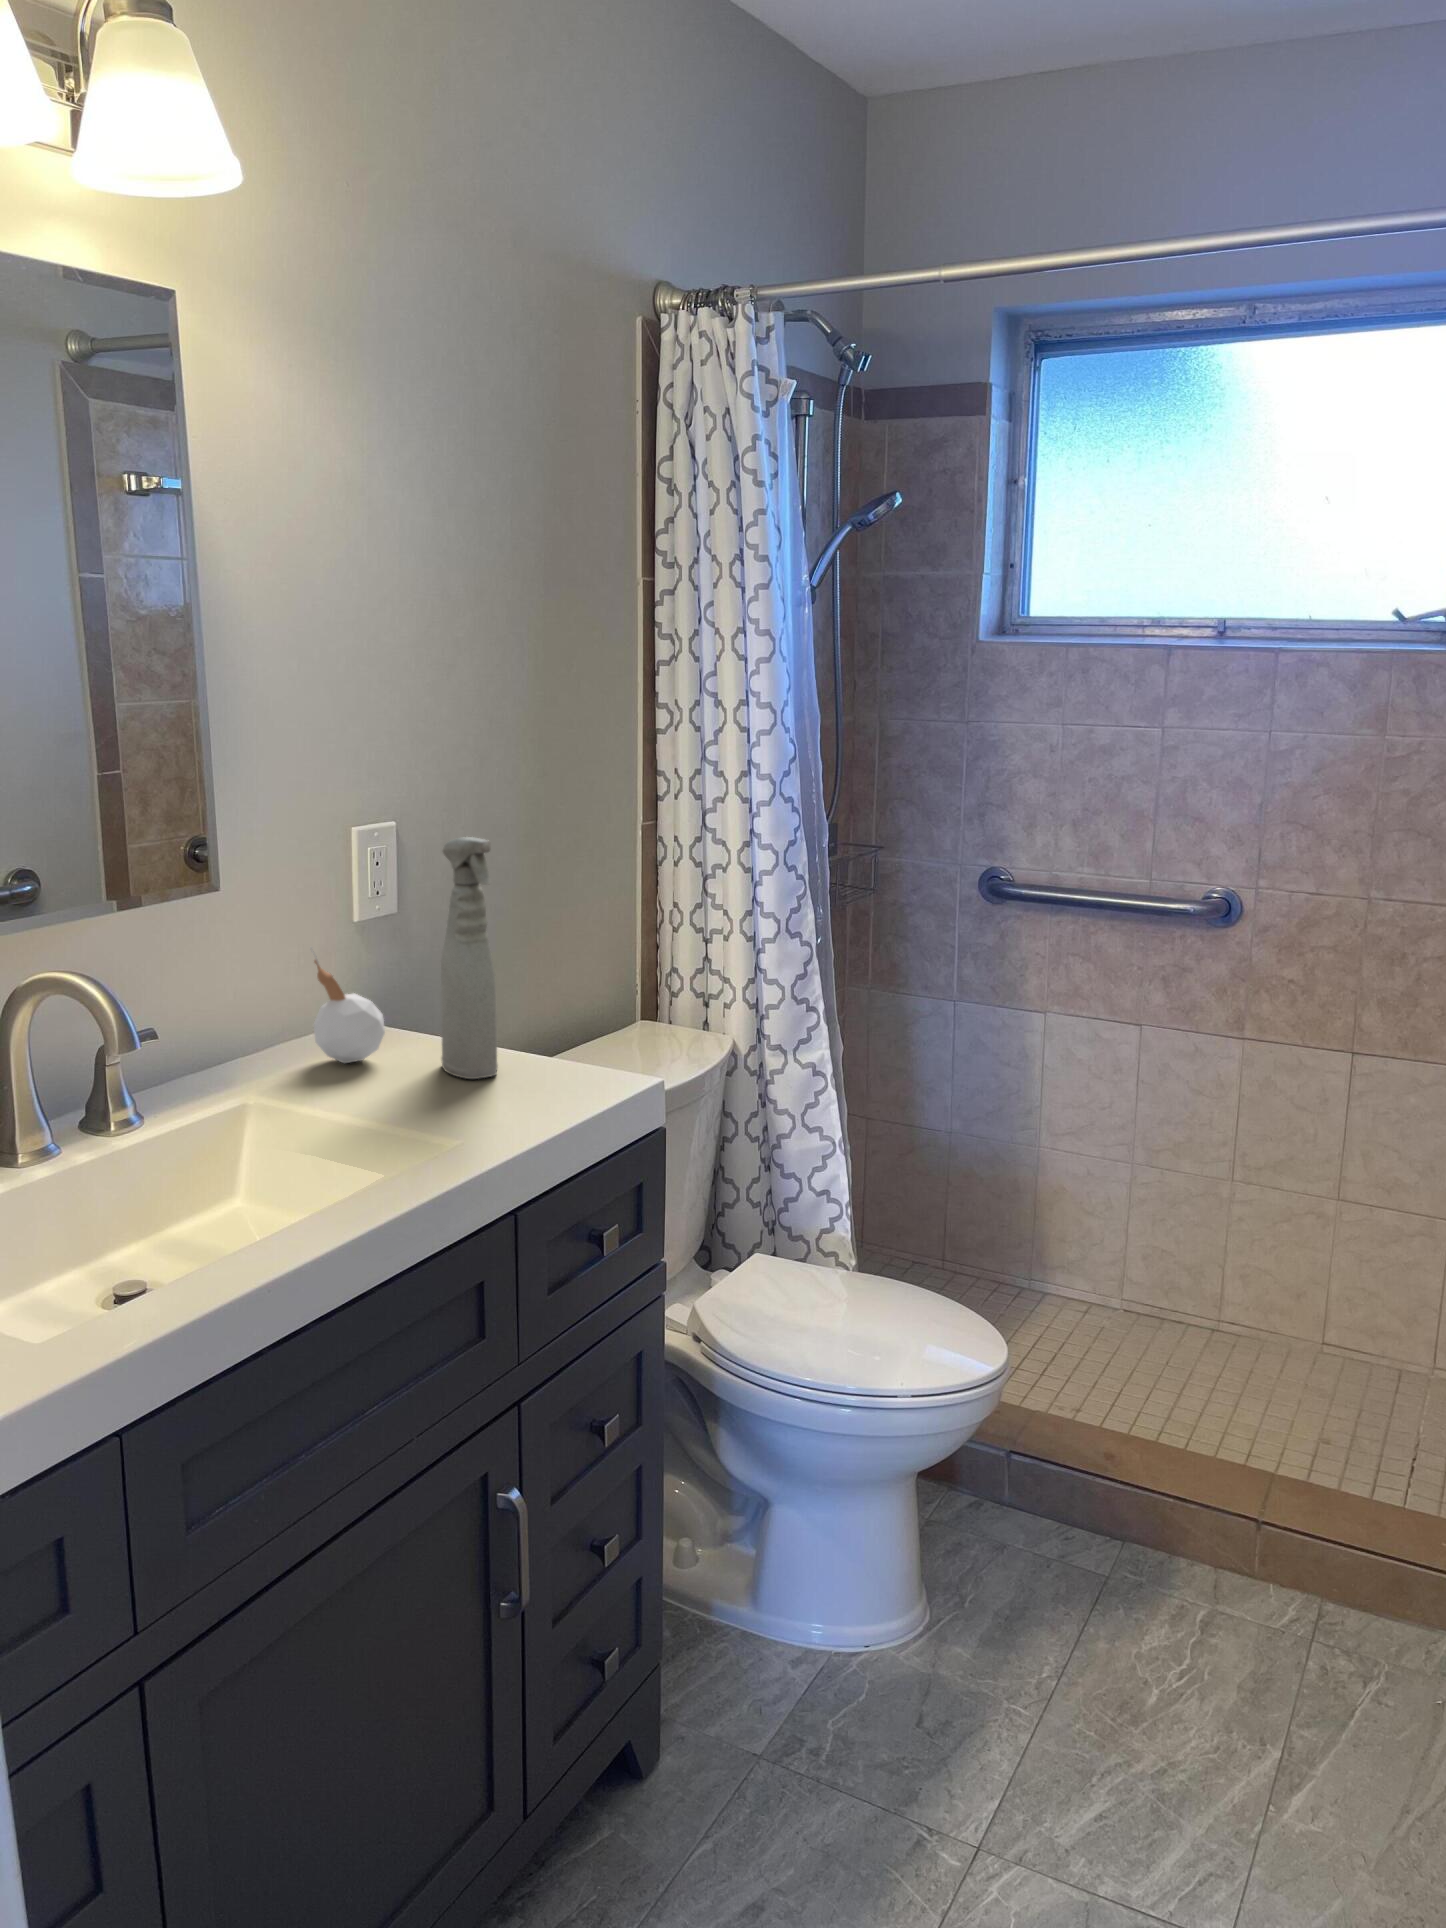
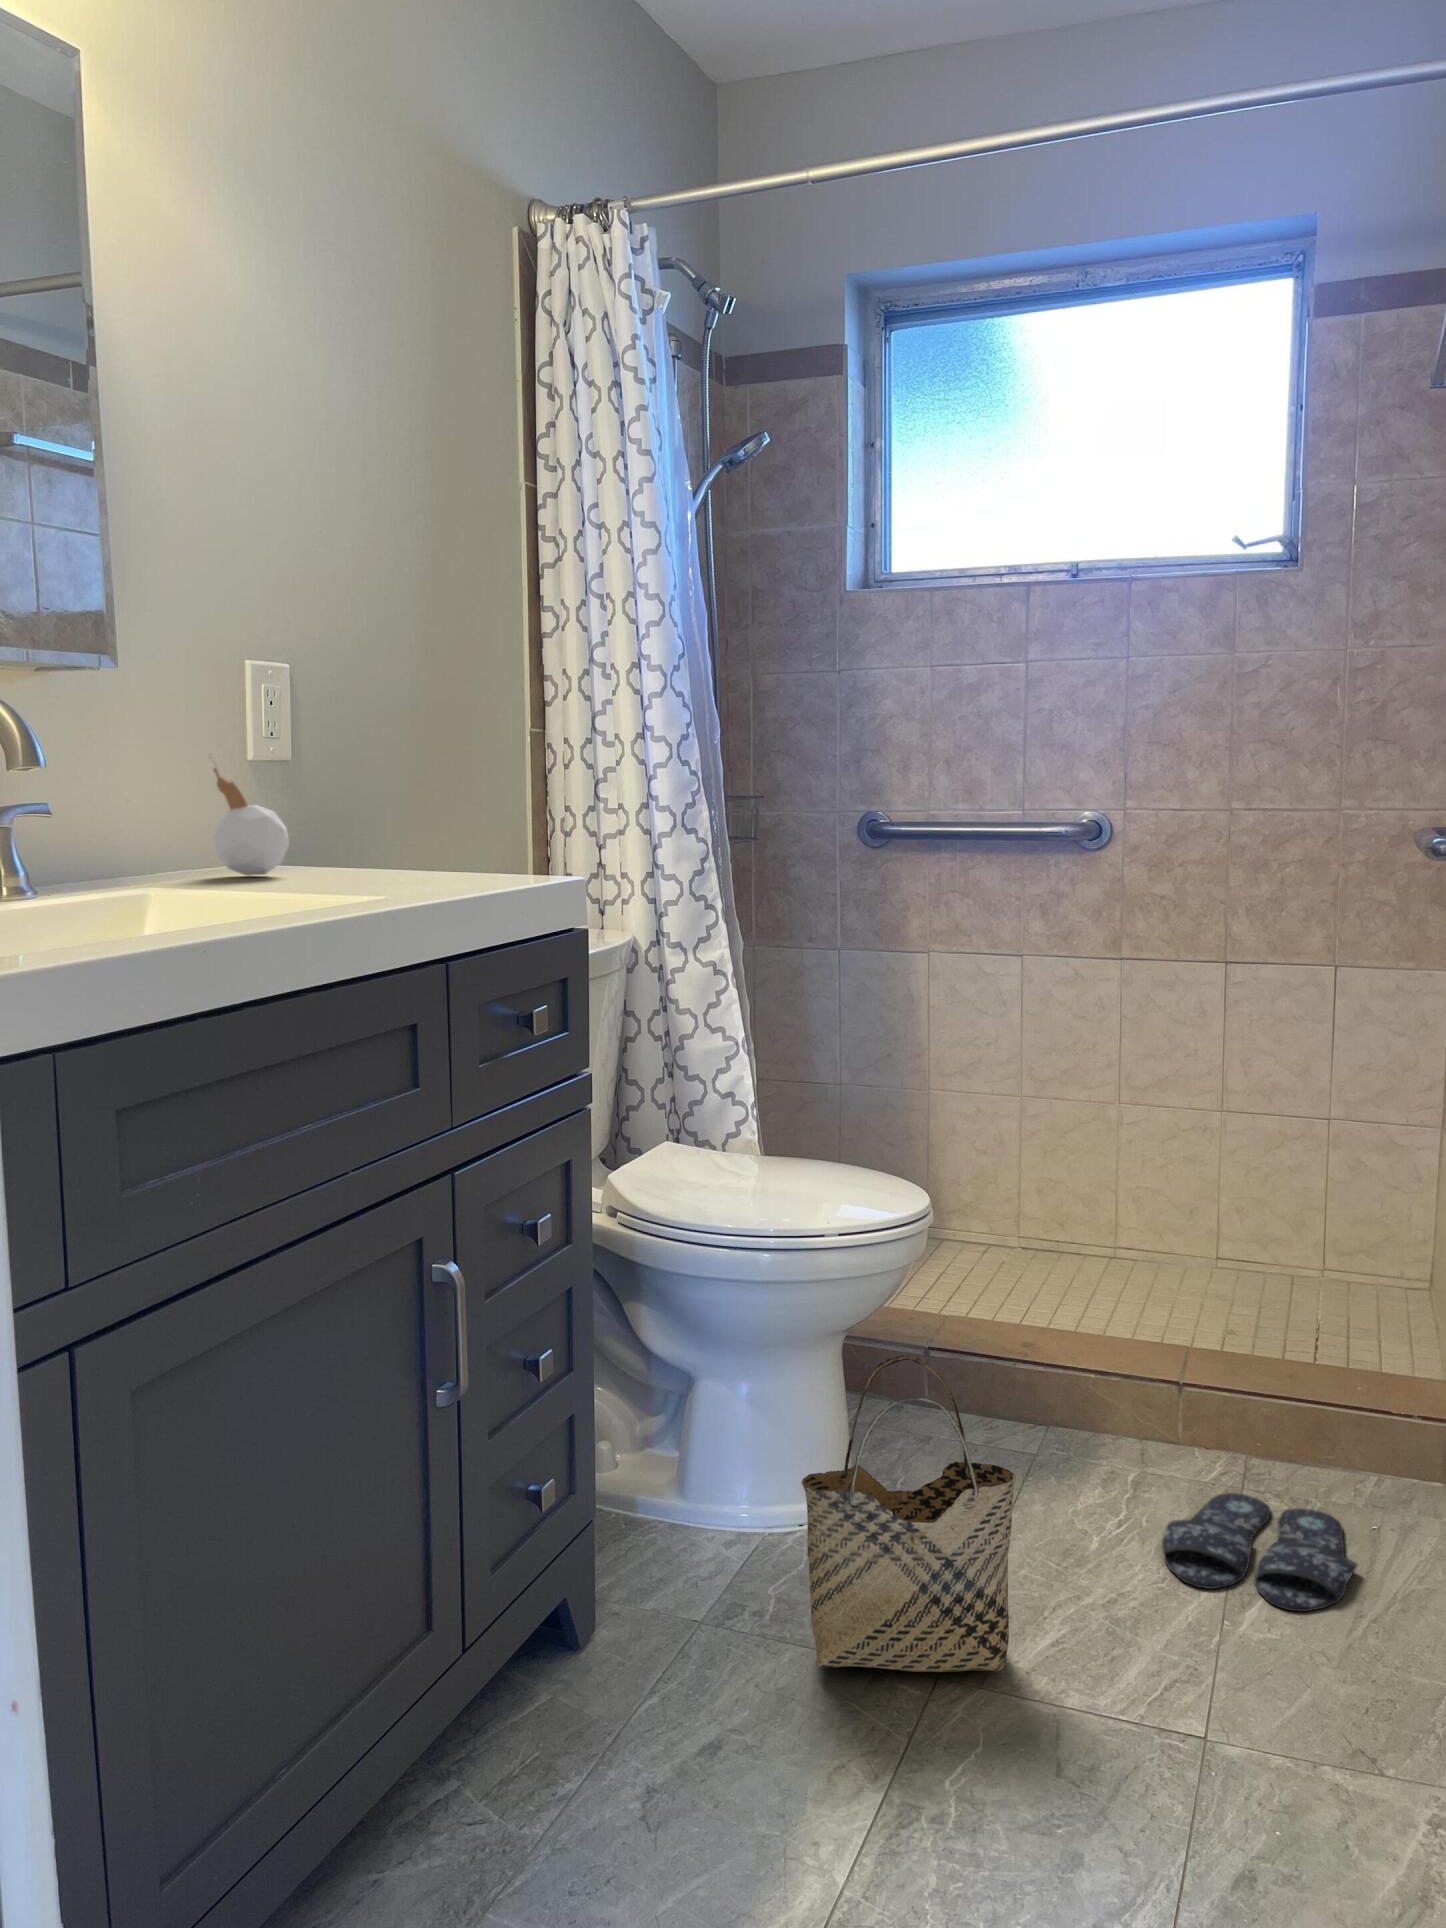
spray bottle: present [441,837,498,1079] -> none [349,626,410,878]
woven basket: none [856,1534,1065,1848] -> present [801,1356,1015,1672]
slippers: none [1218,1642,1415,1801] -> present [1162,1493,1357,1612]

